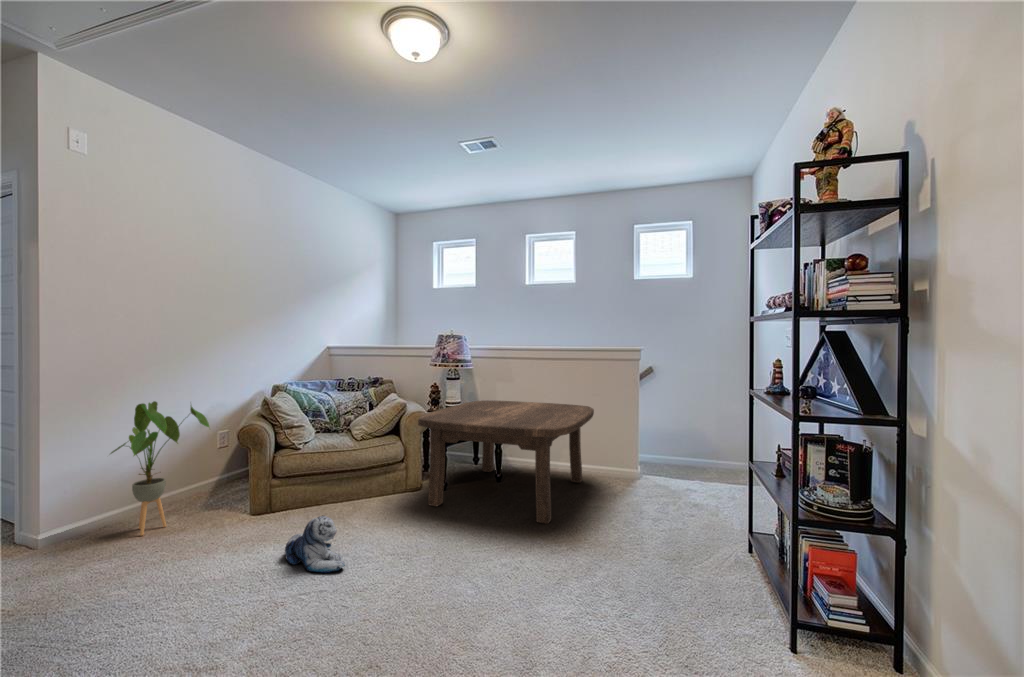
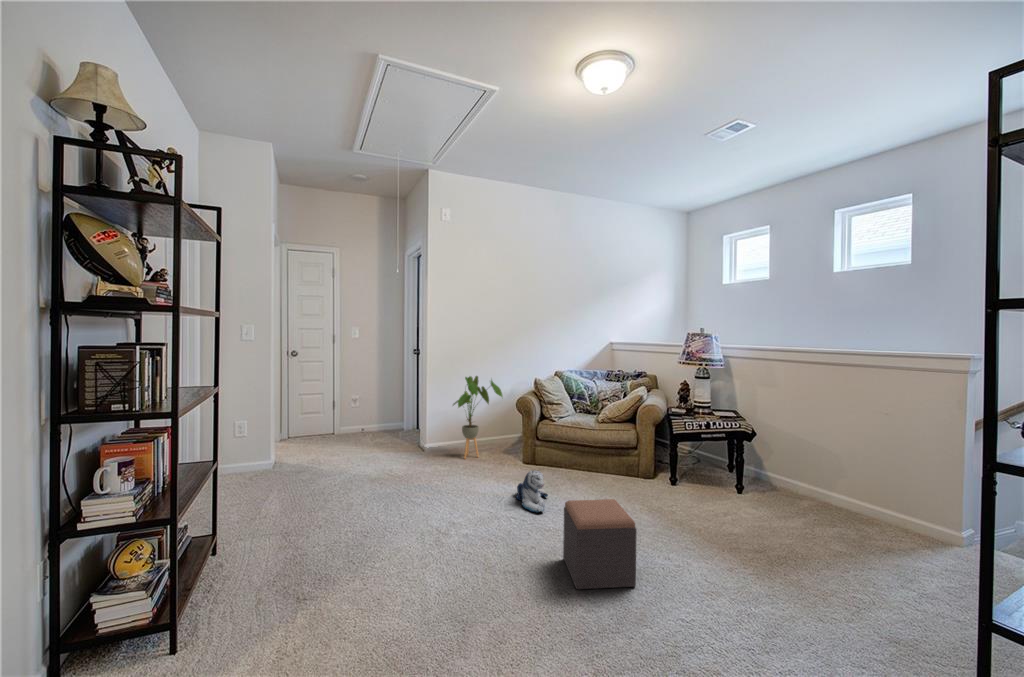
coffee table: present [418,400,594,524] -> none [639,403,867,543]
footstool: none [423,519,517,638] -> present [563,499,637,589]

